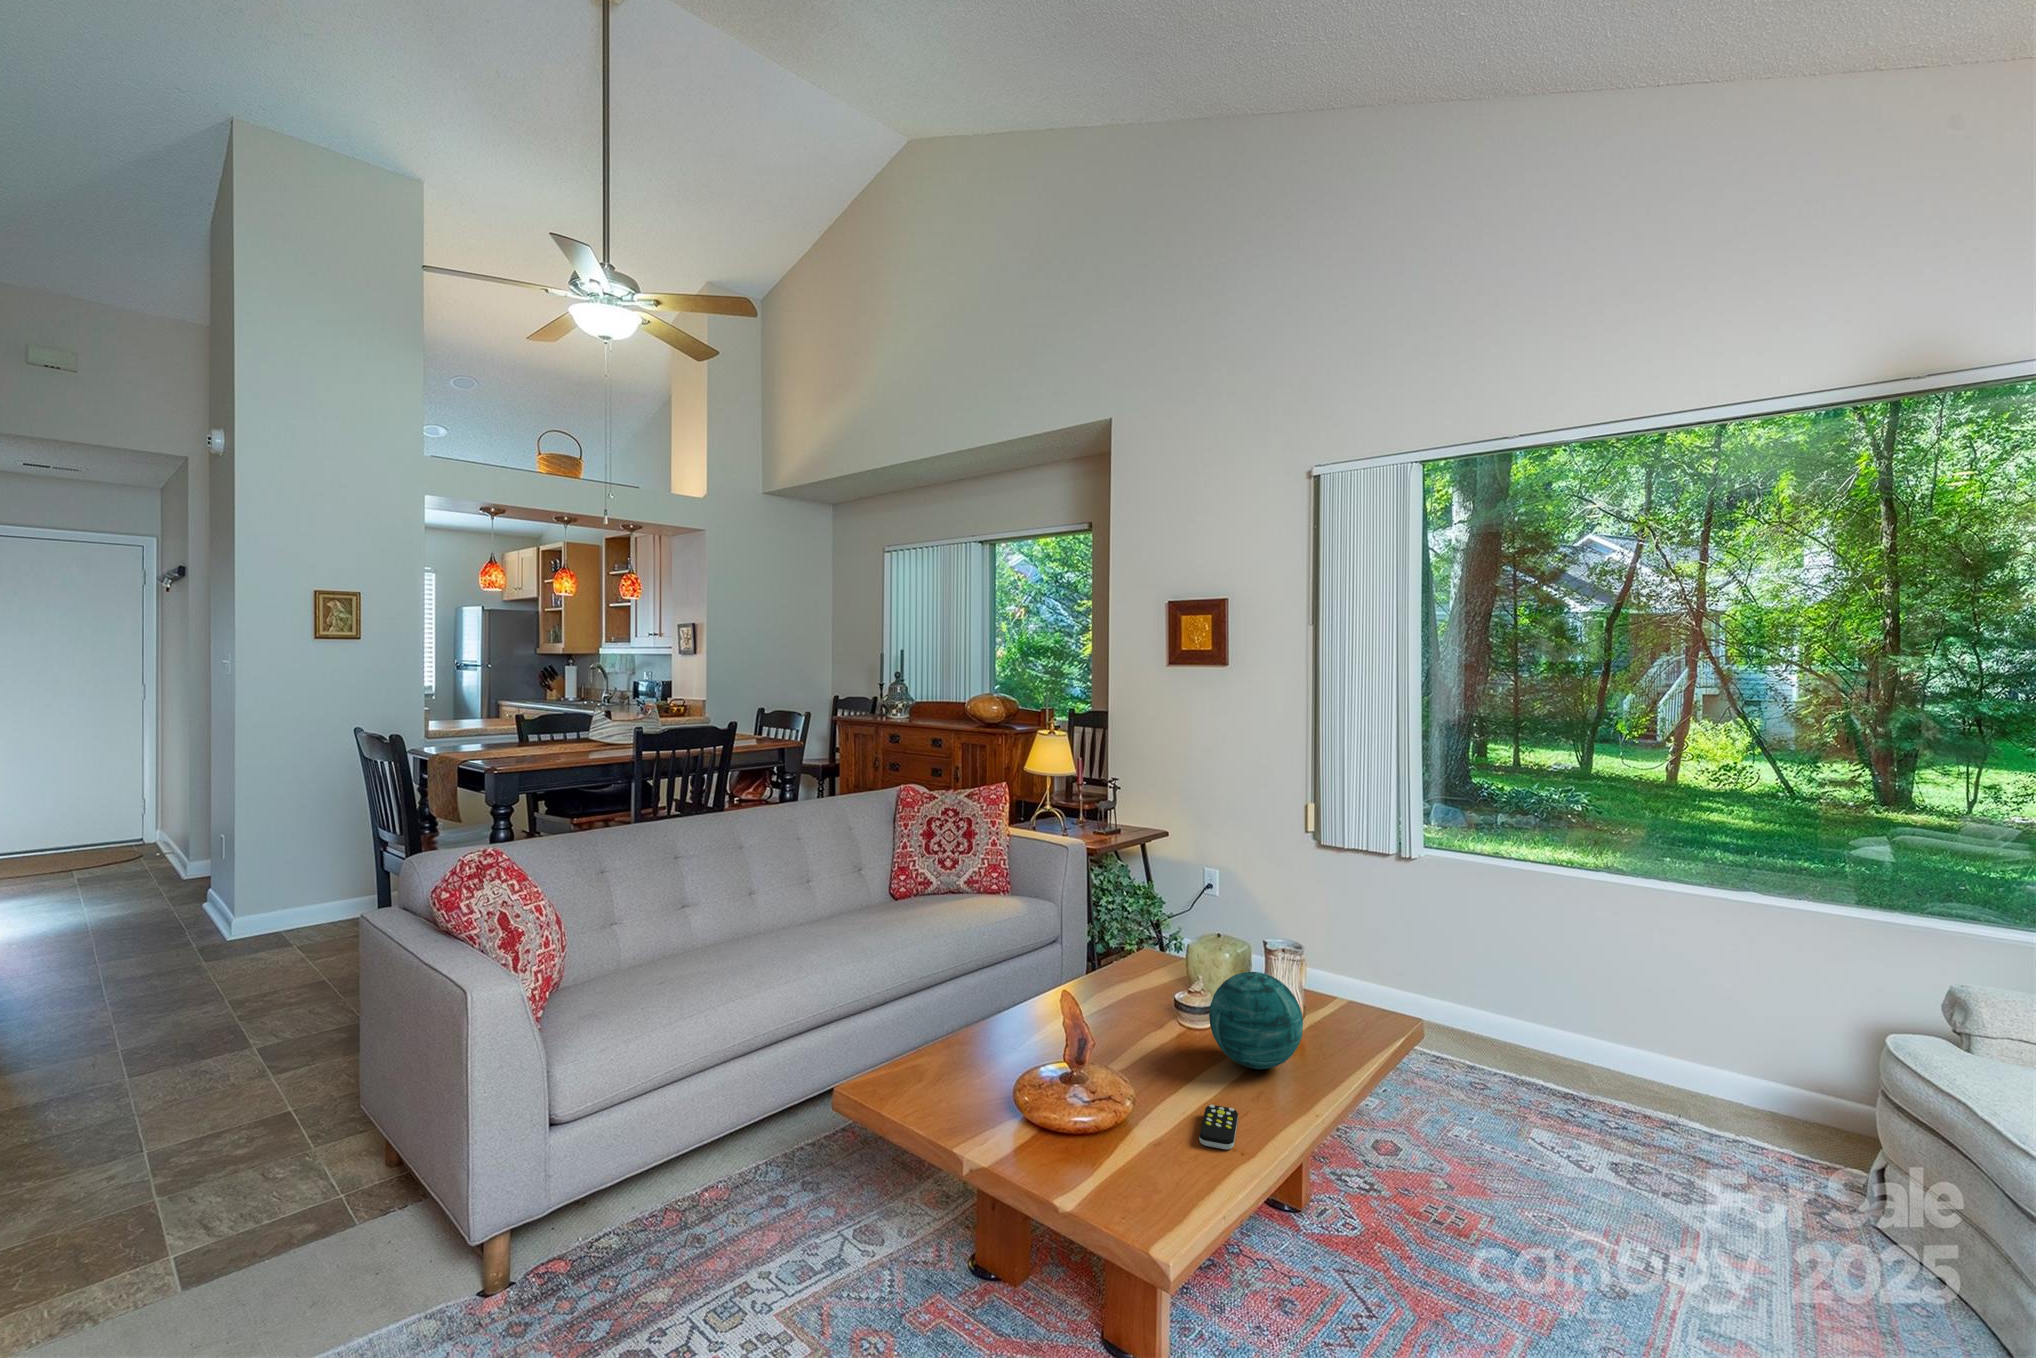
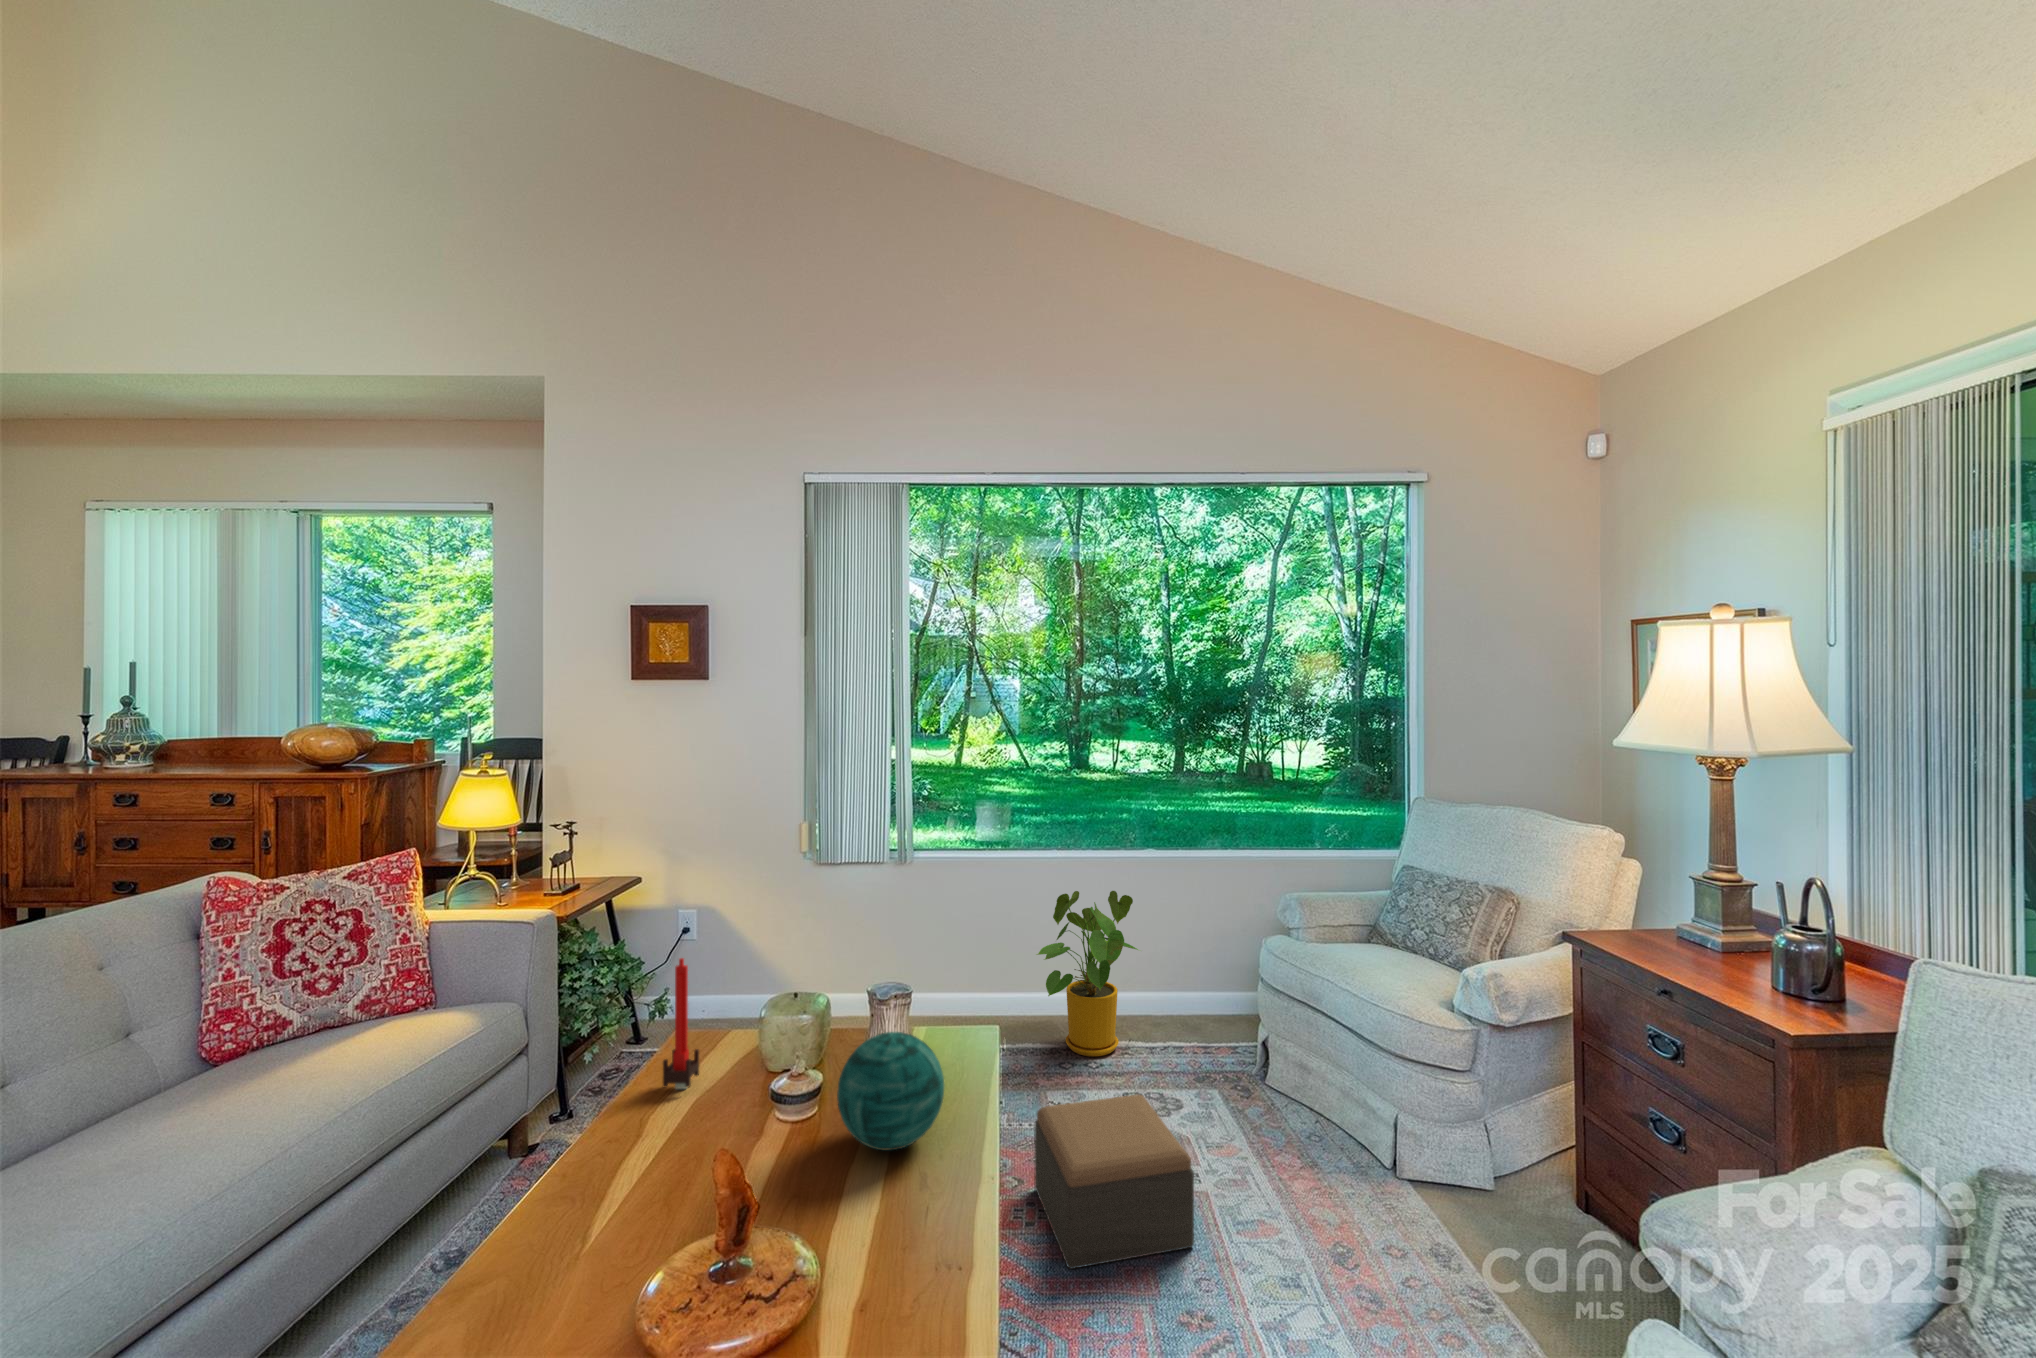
candle: none [1117,884,1145,986] -> present [663,958,699,1089]
house plant: none [1538,923,1707,1122] -> present [1036,891,1138,1057]
remote control: present [1199,1105,1238,1150] -> none [887,1216,946,1286]
footstool: none [1454,1116,1624,1320] -> present [1034,1094,1194,1269]

